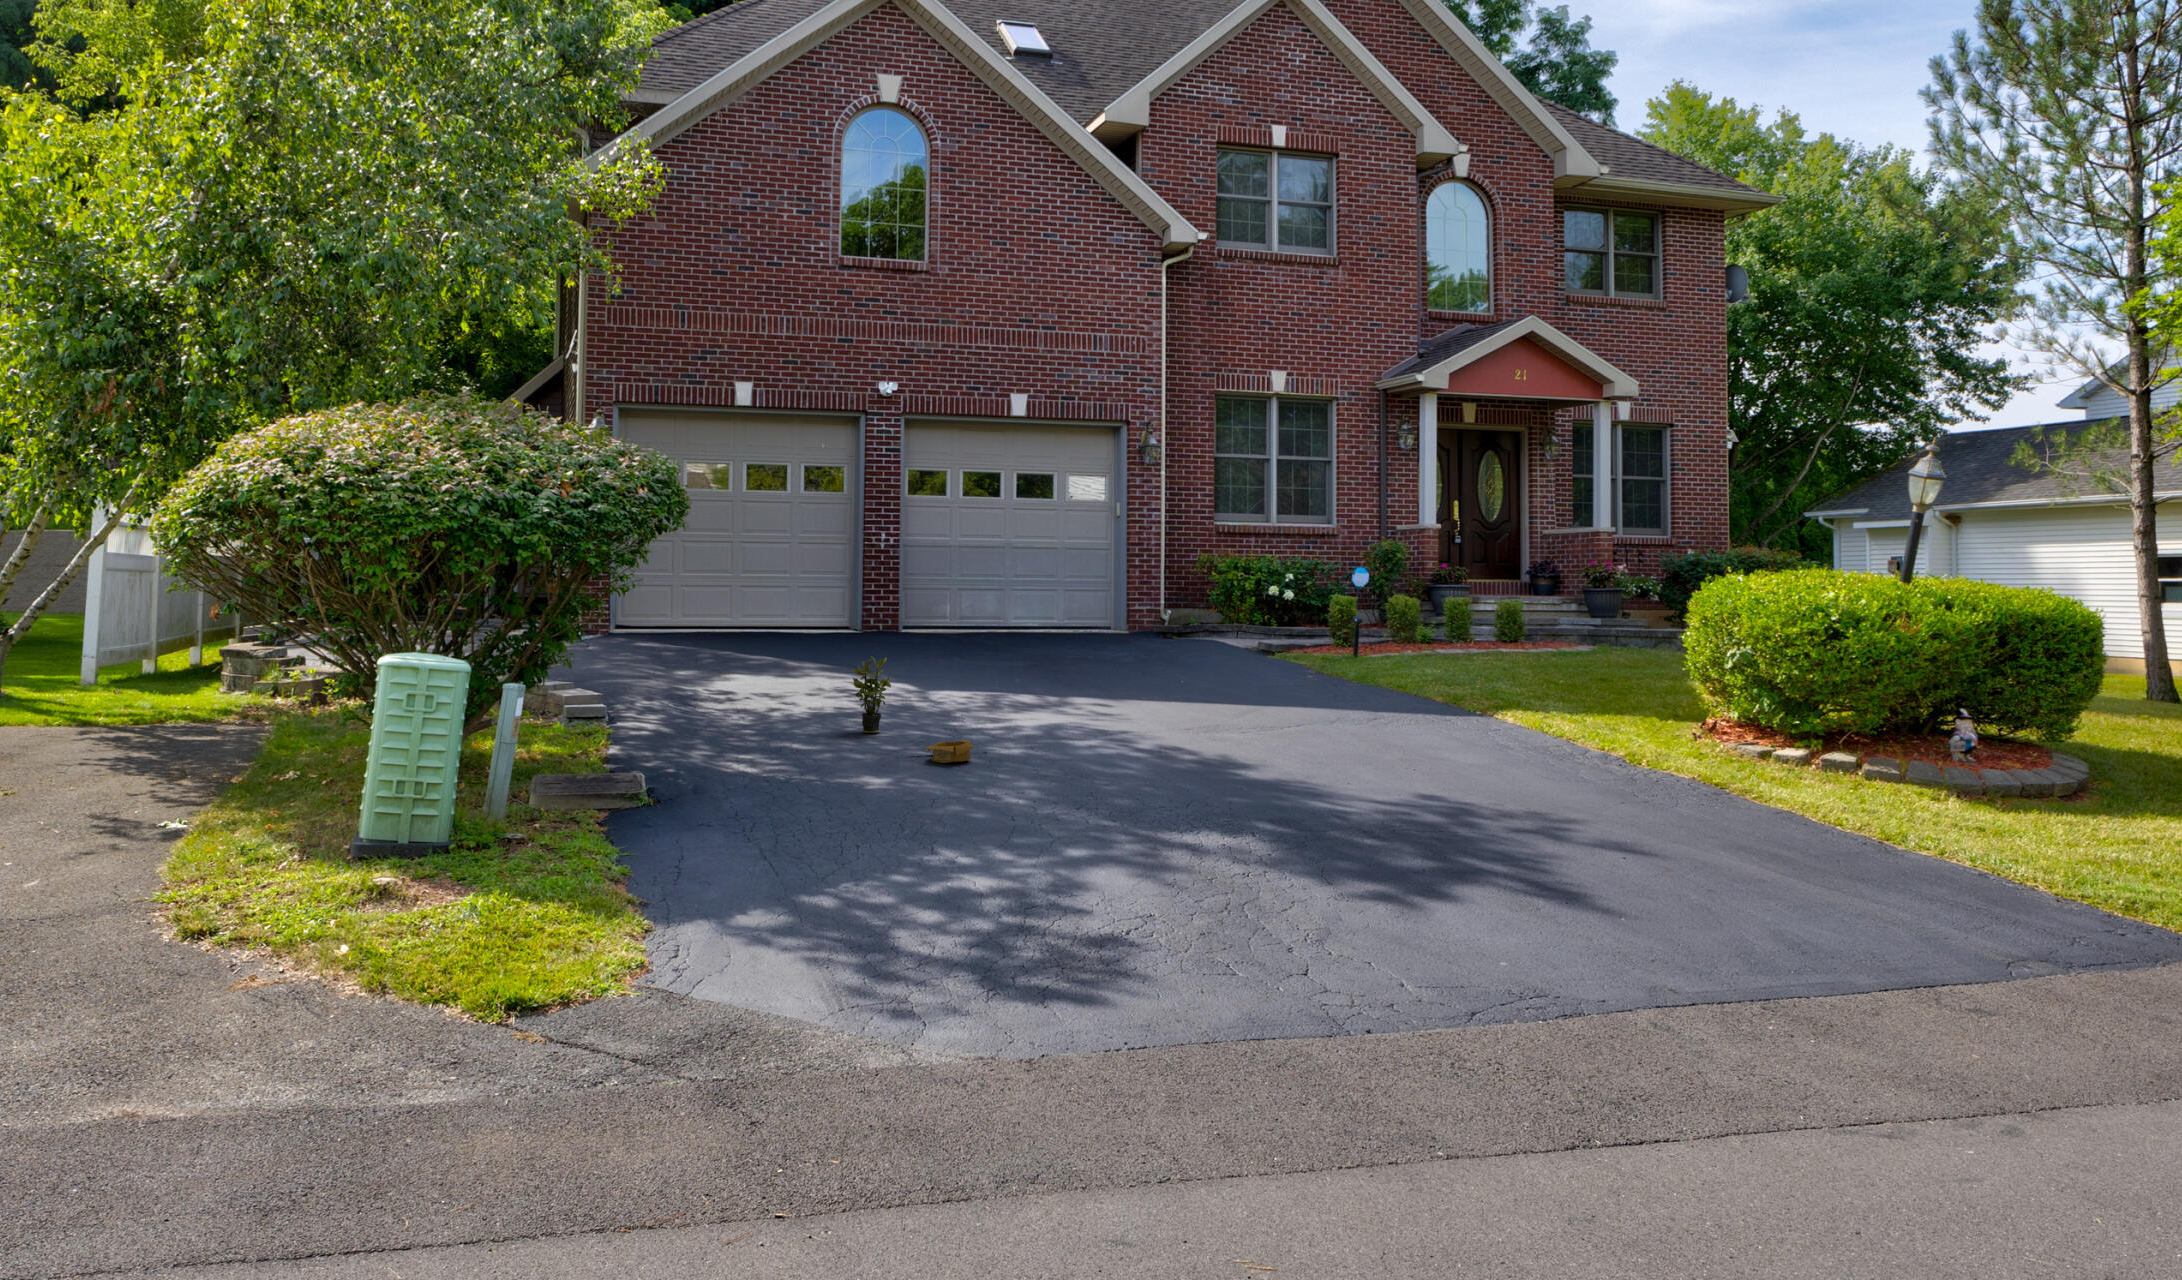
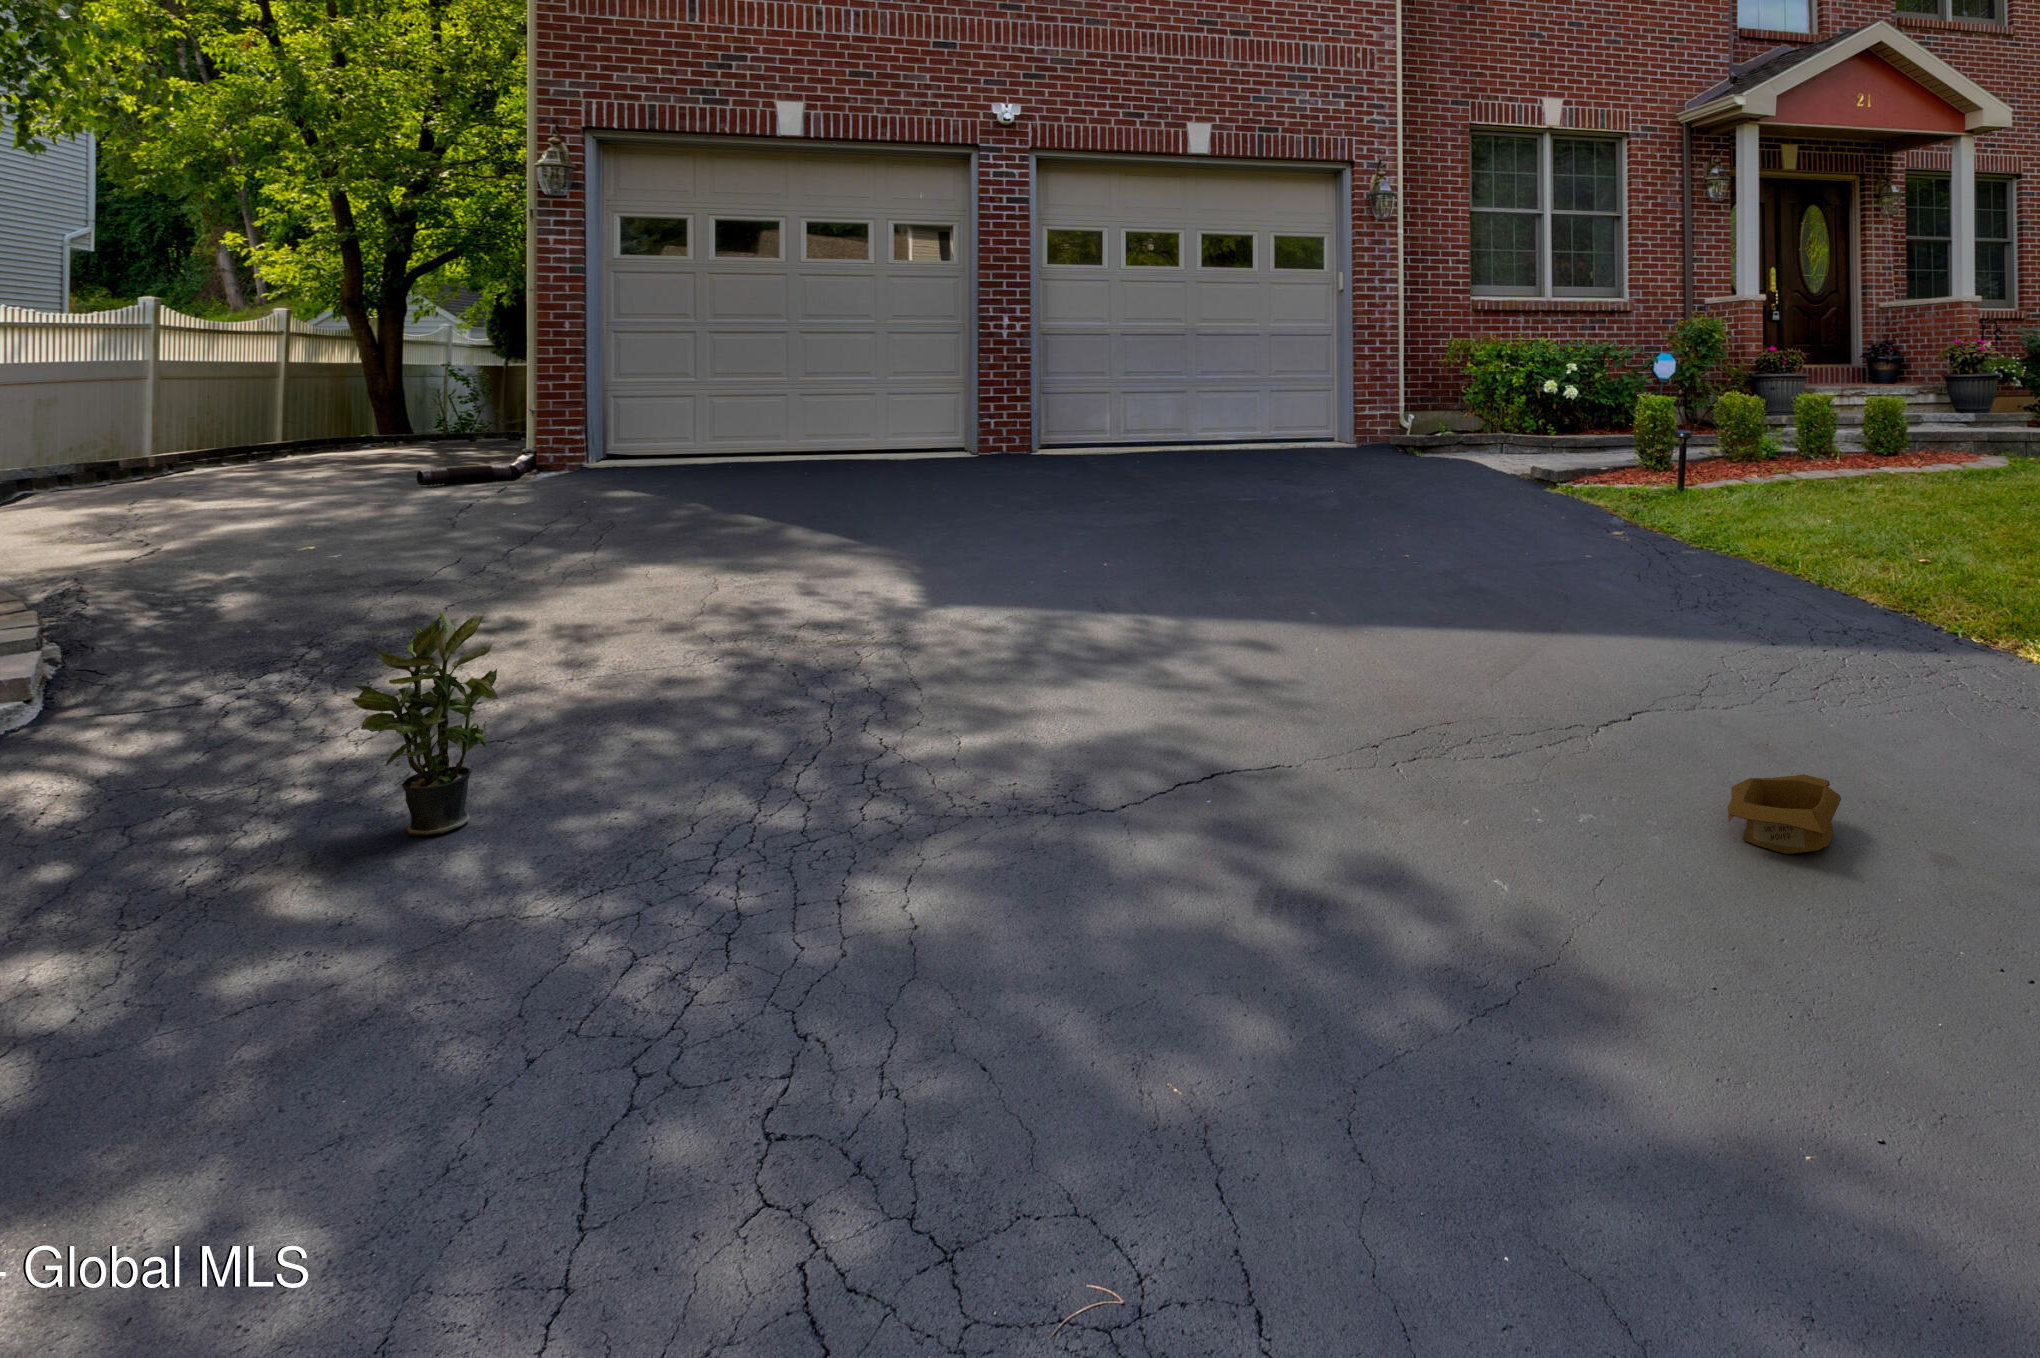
cardboard box: present [925,740,974,763] -> present [1728,774,1841,854]

